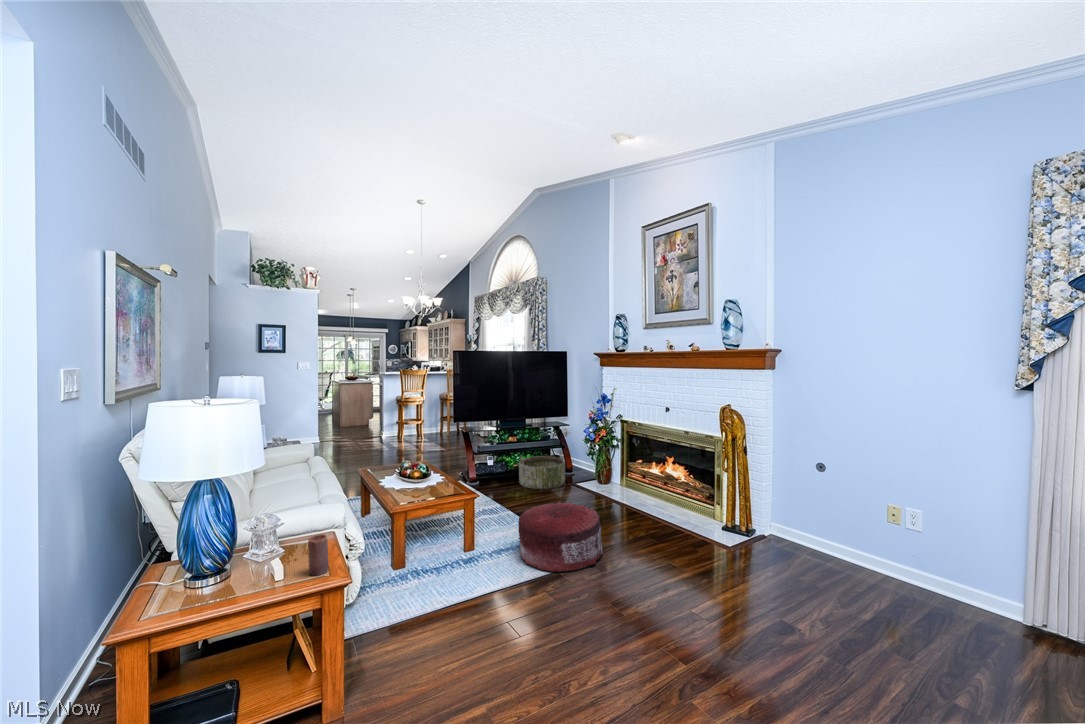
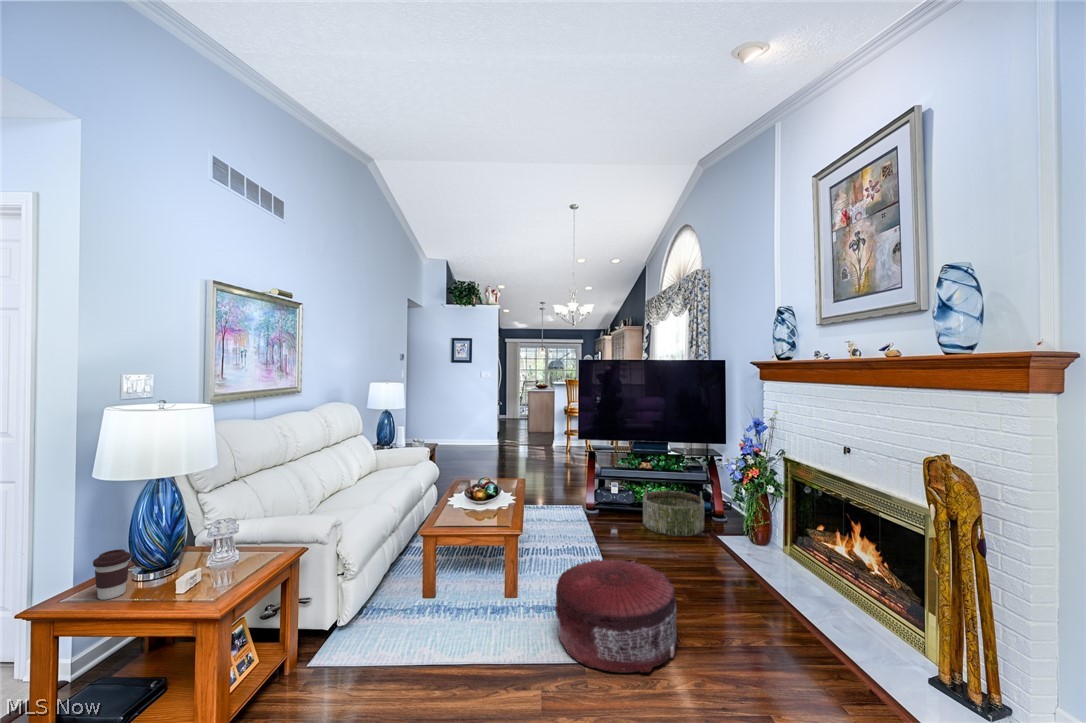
candle: present [308,534,328,576] -> none [203,545,228,596]
coffee cup: none [202,557,233,603] -> present [93,549,131,600]

